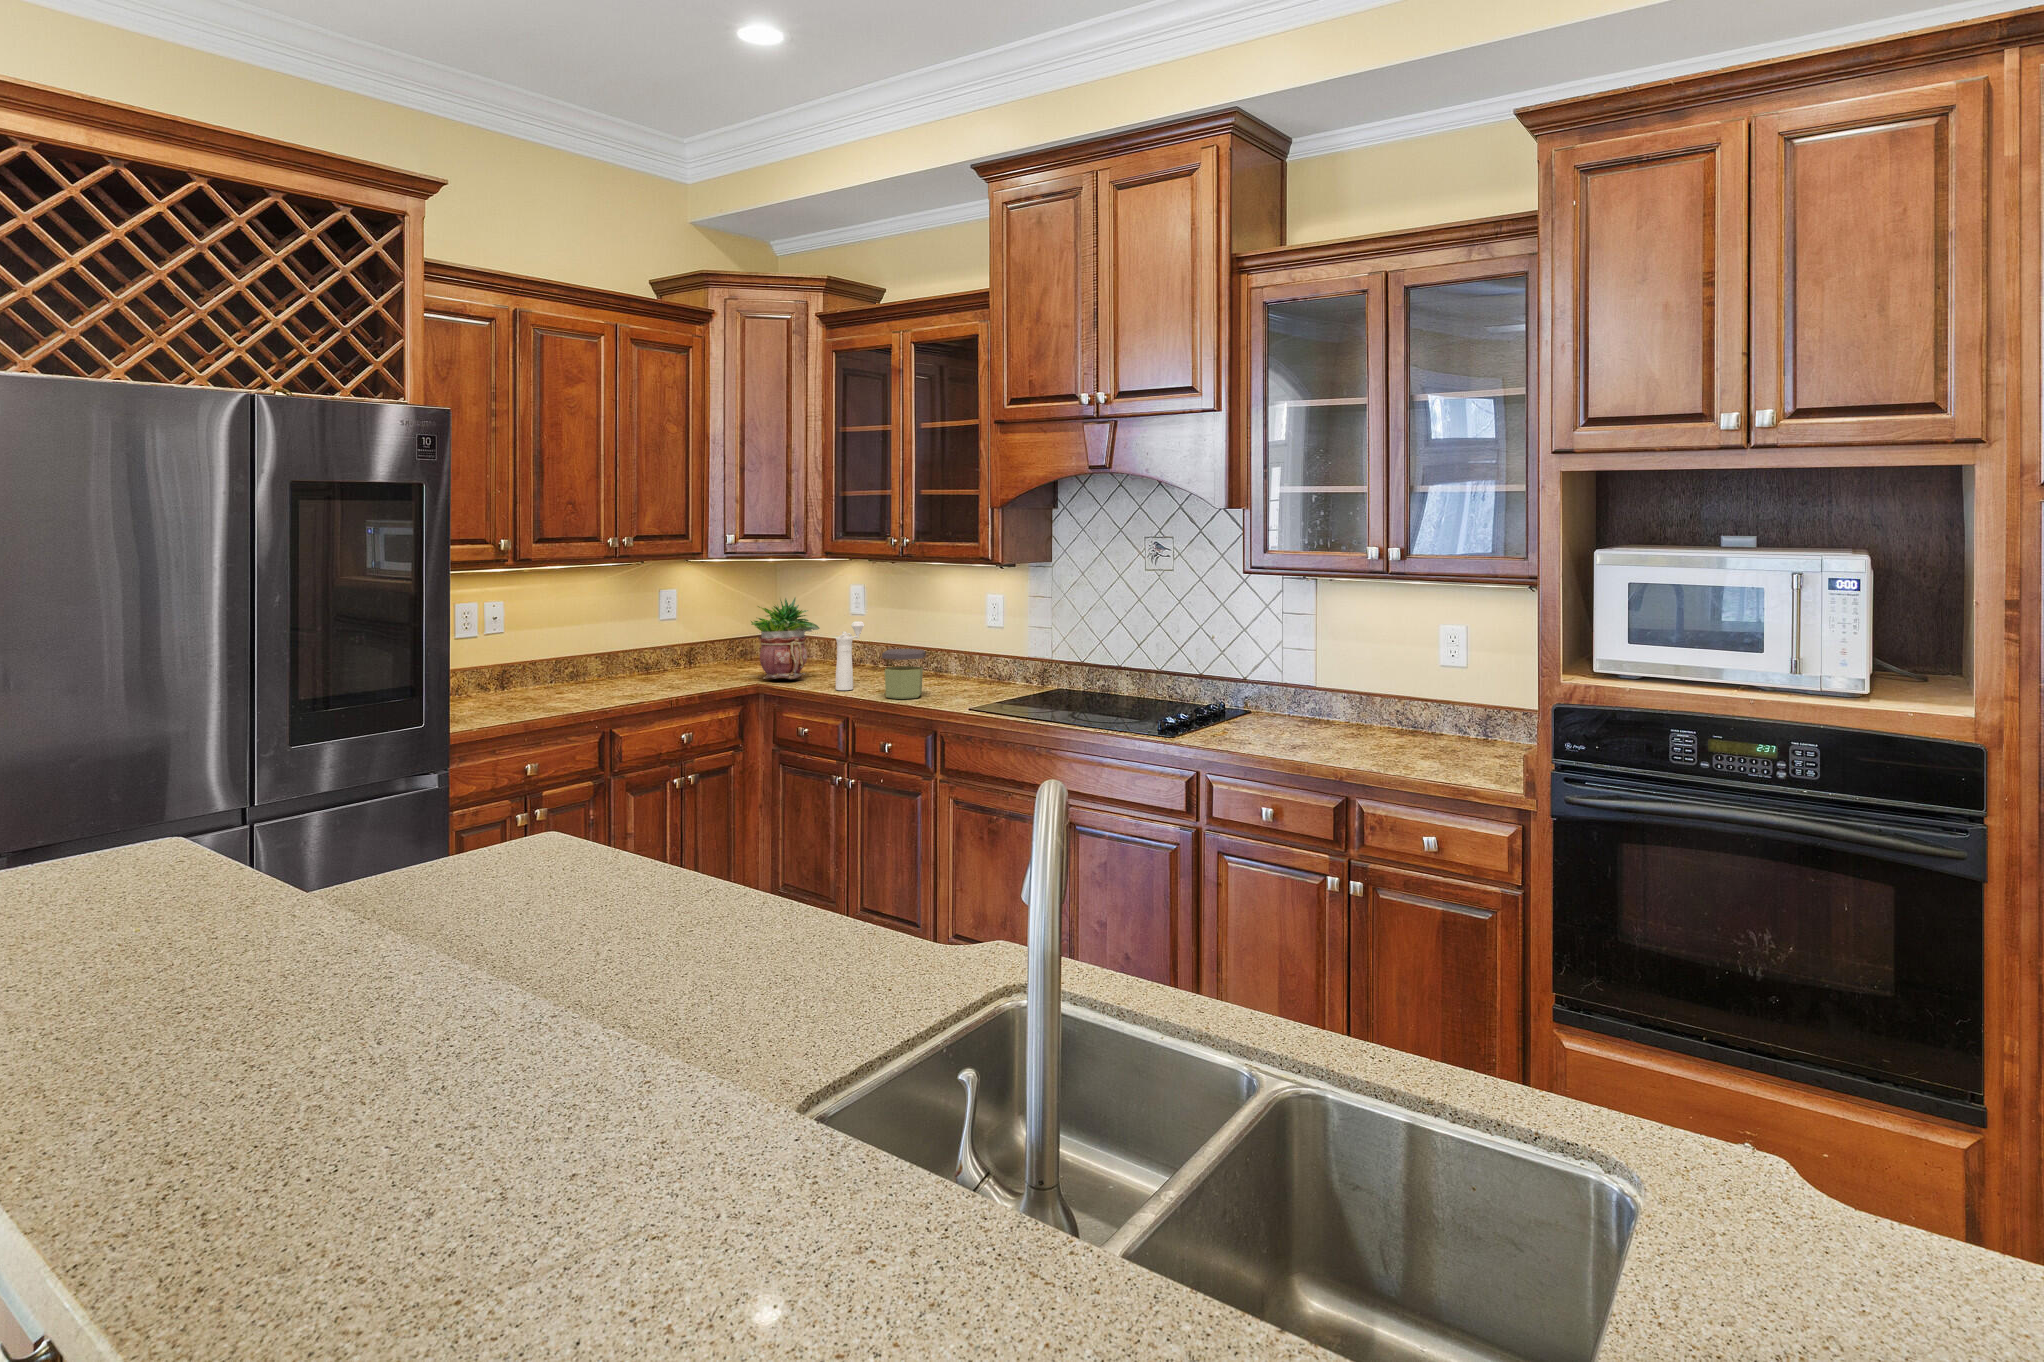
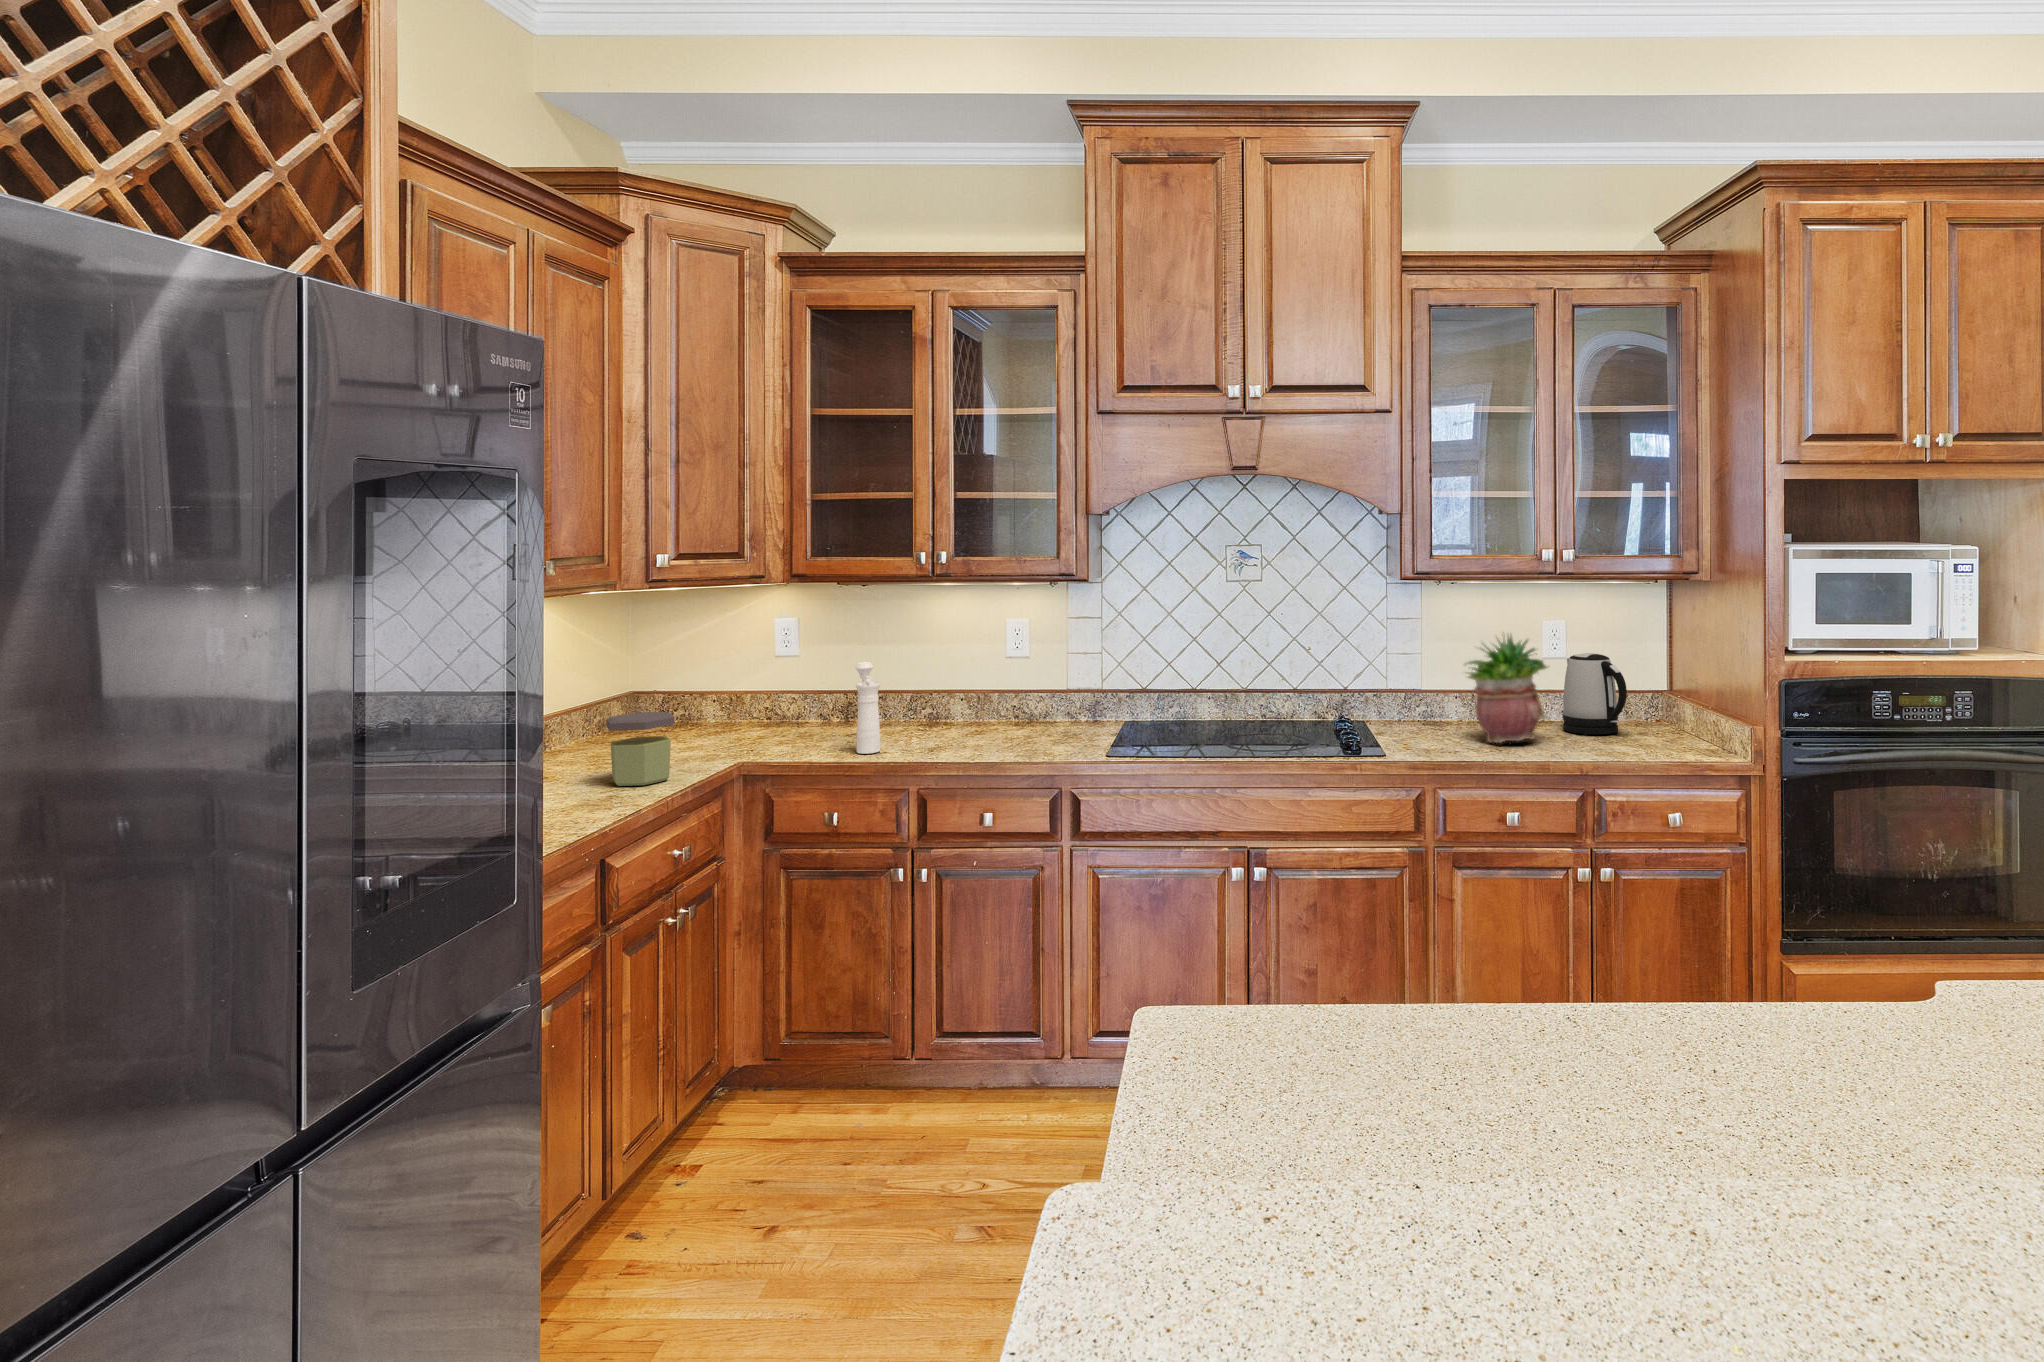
potted plant: present [751,598,820,679] -> present [1468,635,1547,743]
jar: present [882,649,925,699] -> present [606,712,675,786]
kettle: none [1421,663,1482,752] -> present [1563,653,1627,735]

